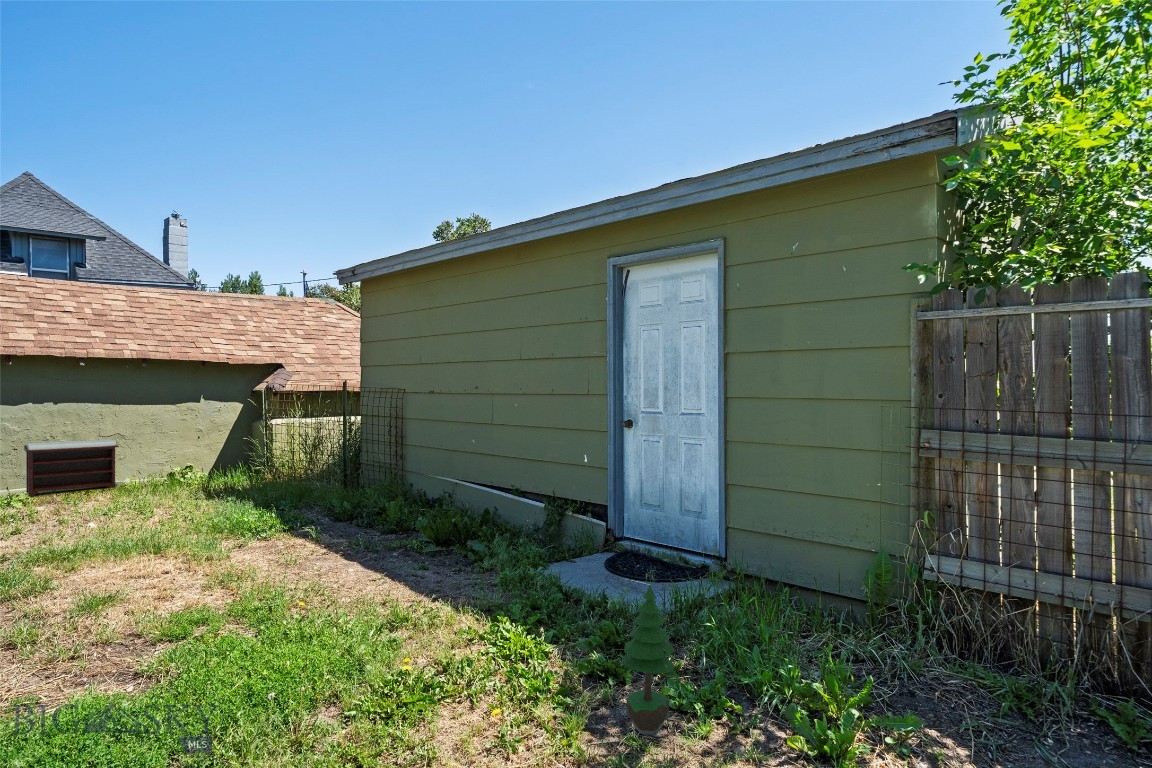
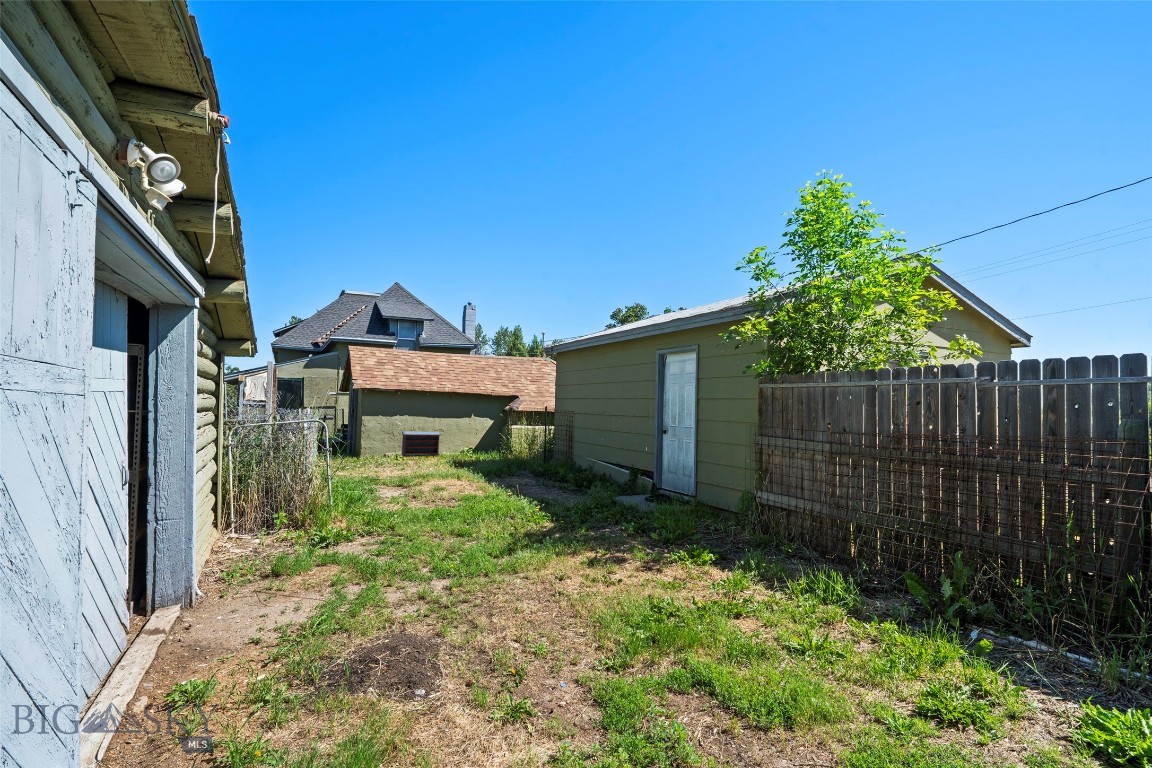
potted tree: present [622,585,676,736] -> none [608,482,628,537]

